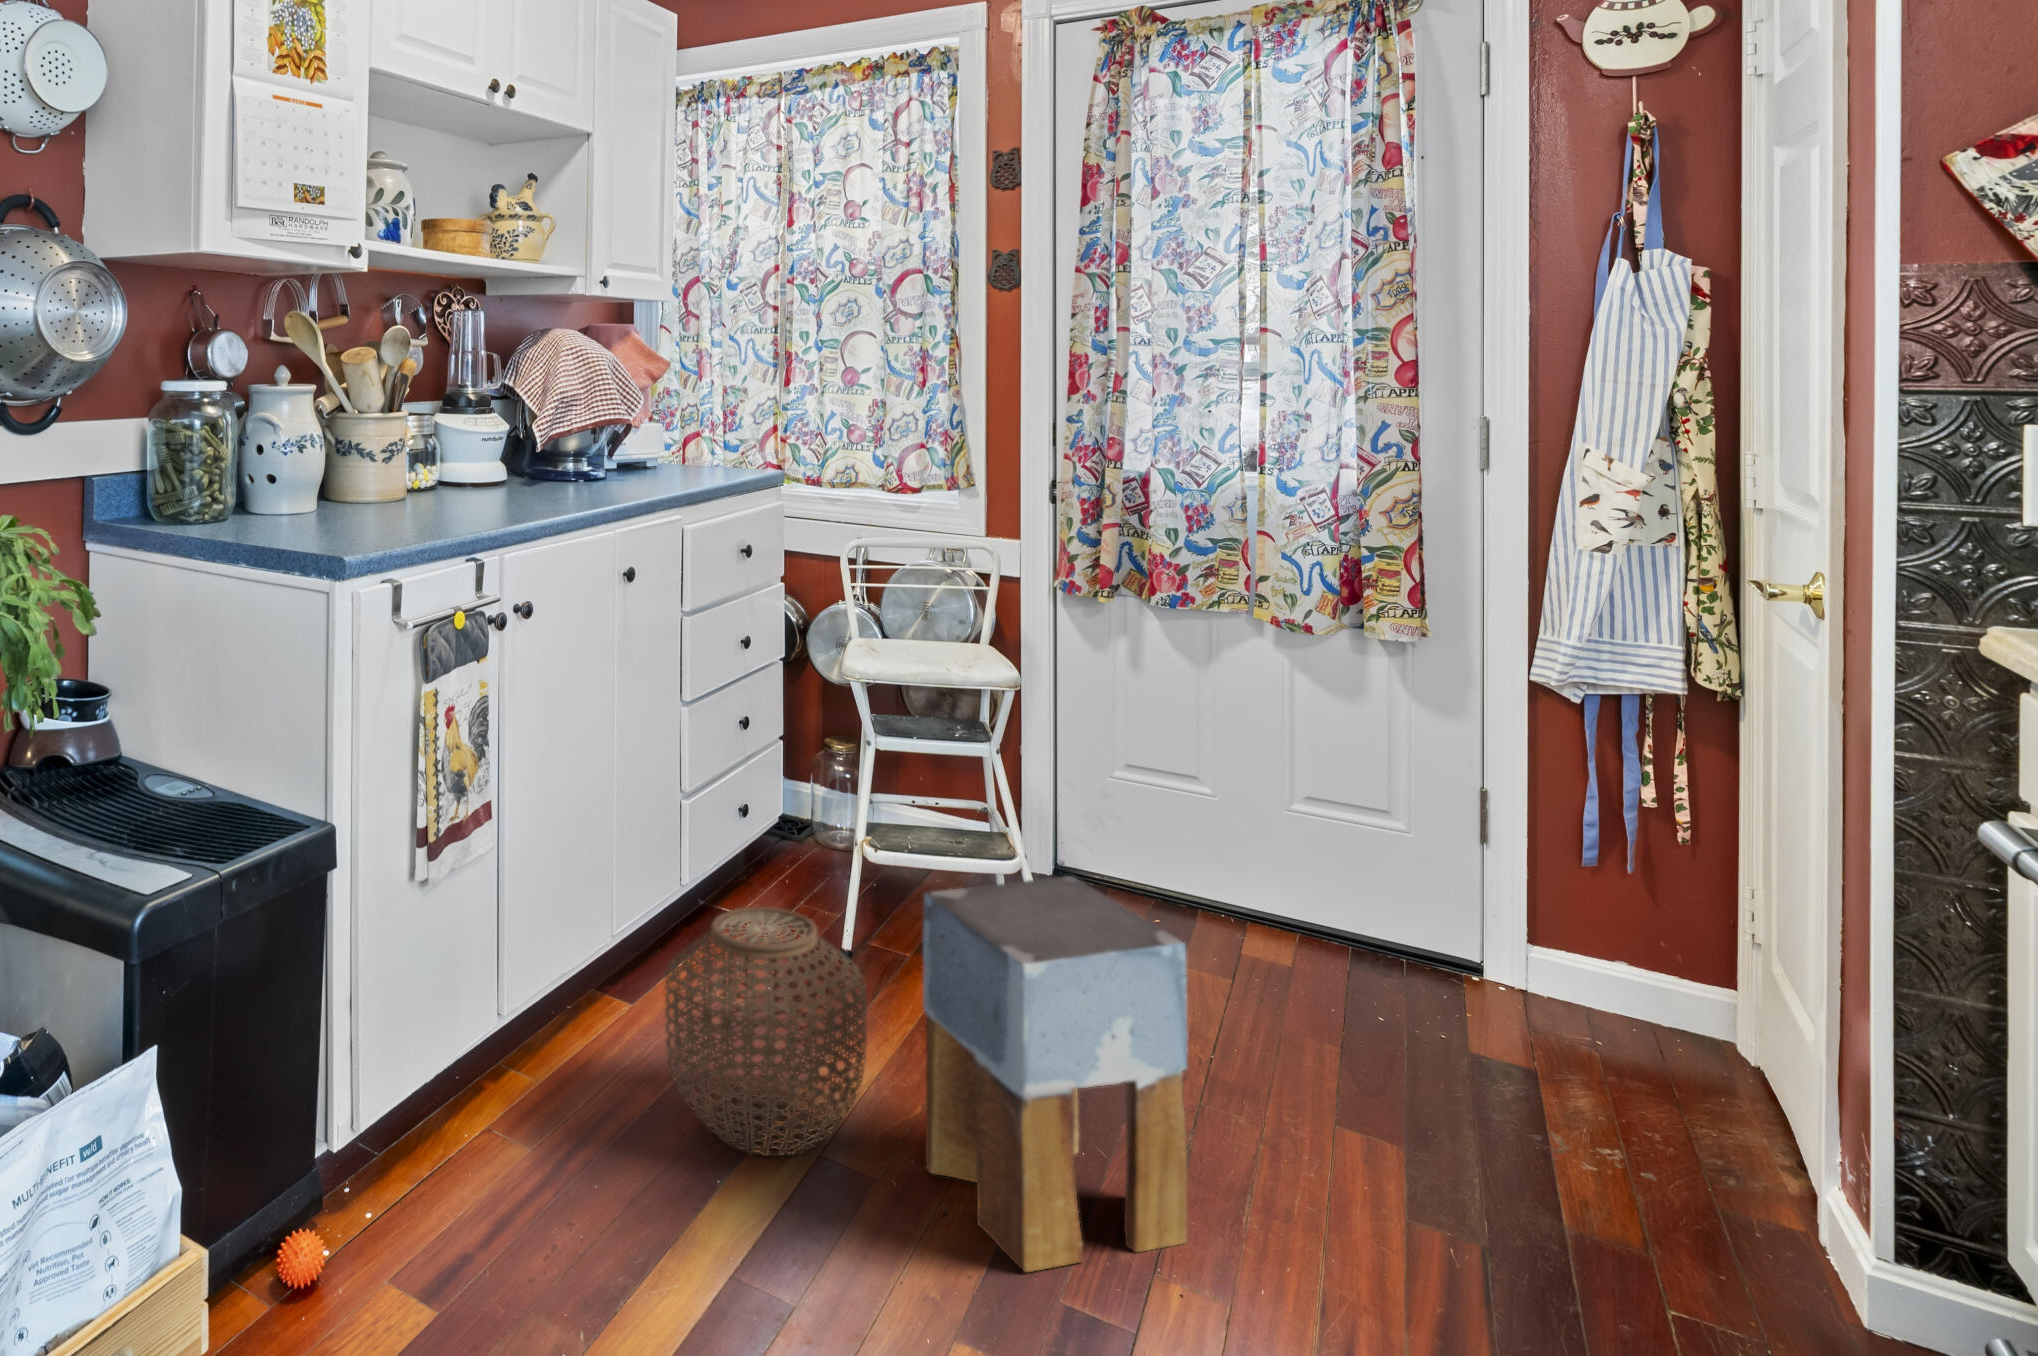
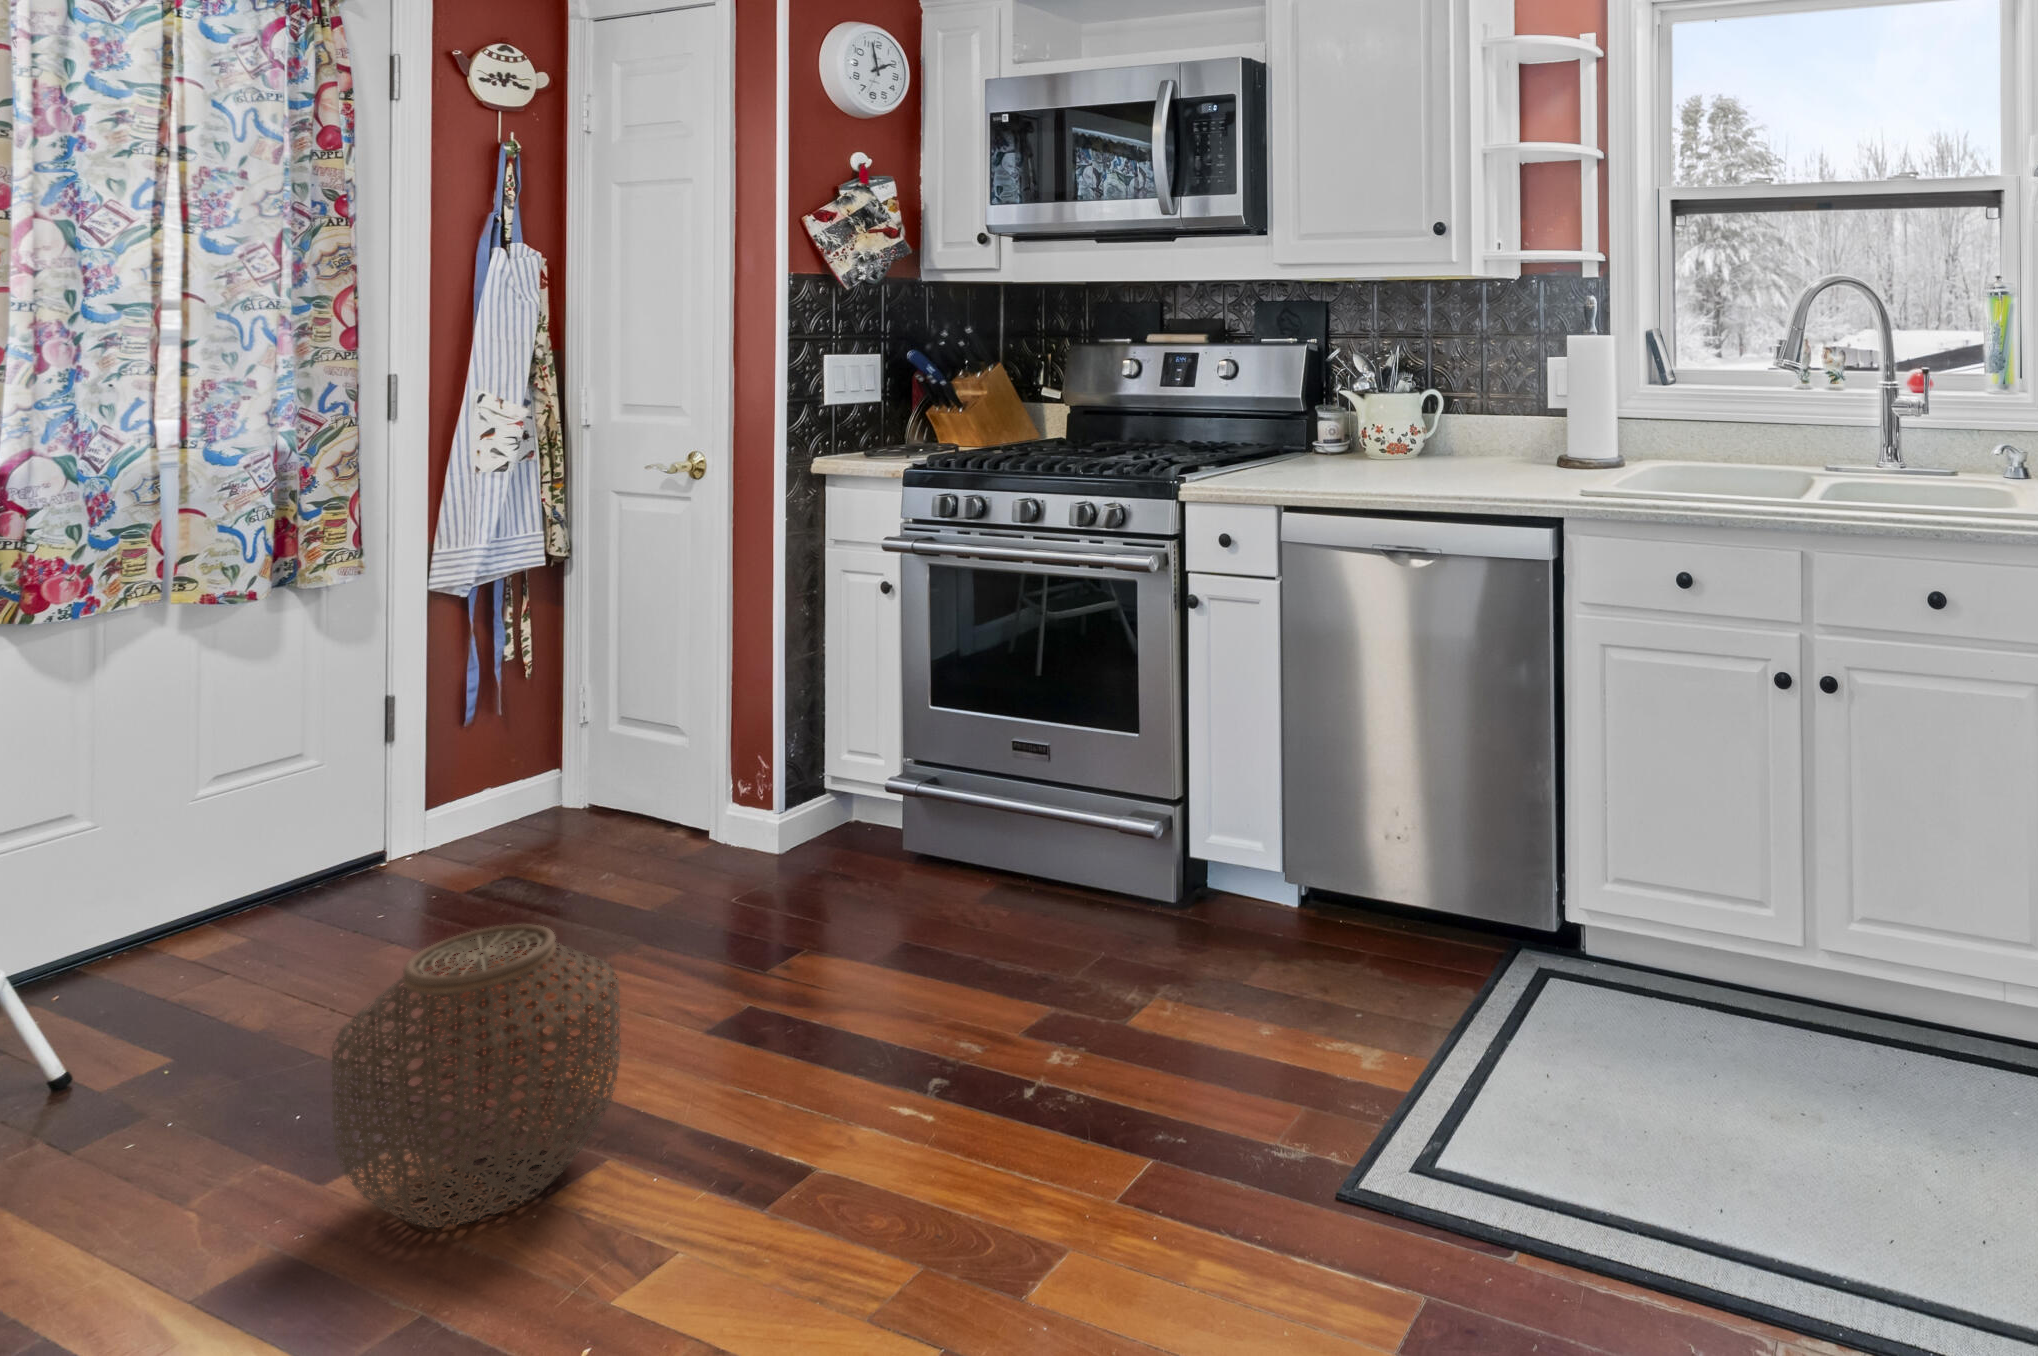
stool: present [923,876,1188,1272] -> none [624,742,832,1081]

